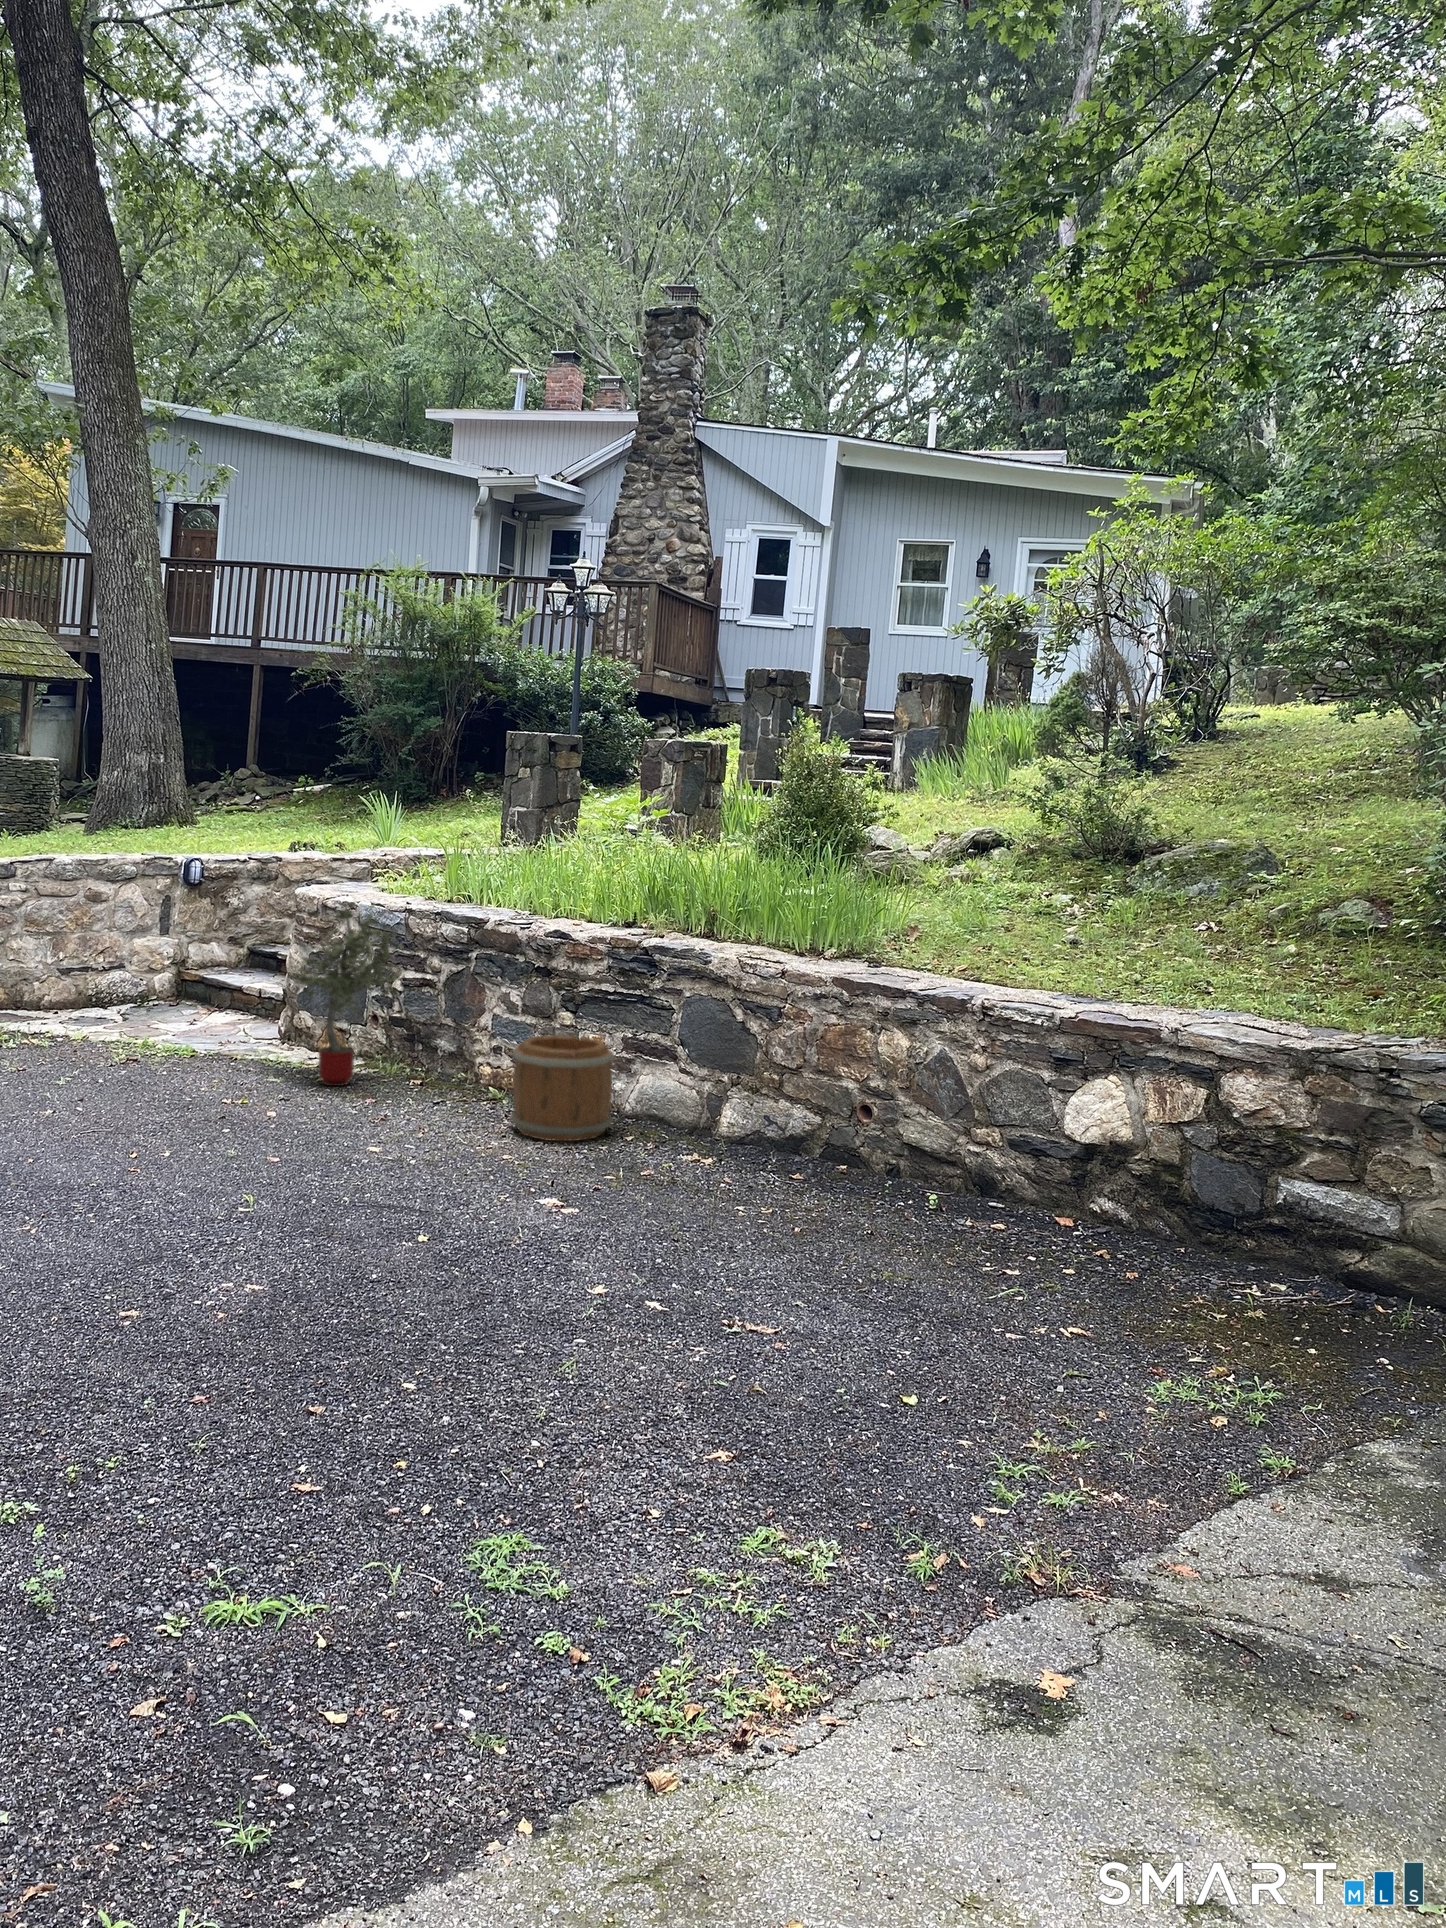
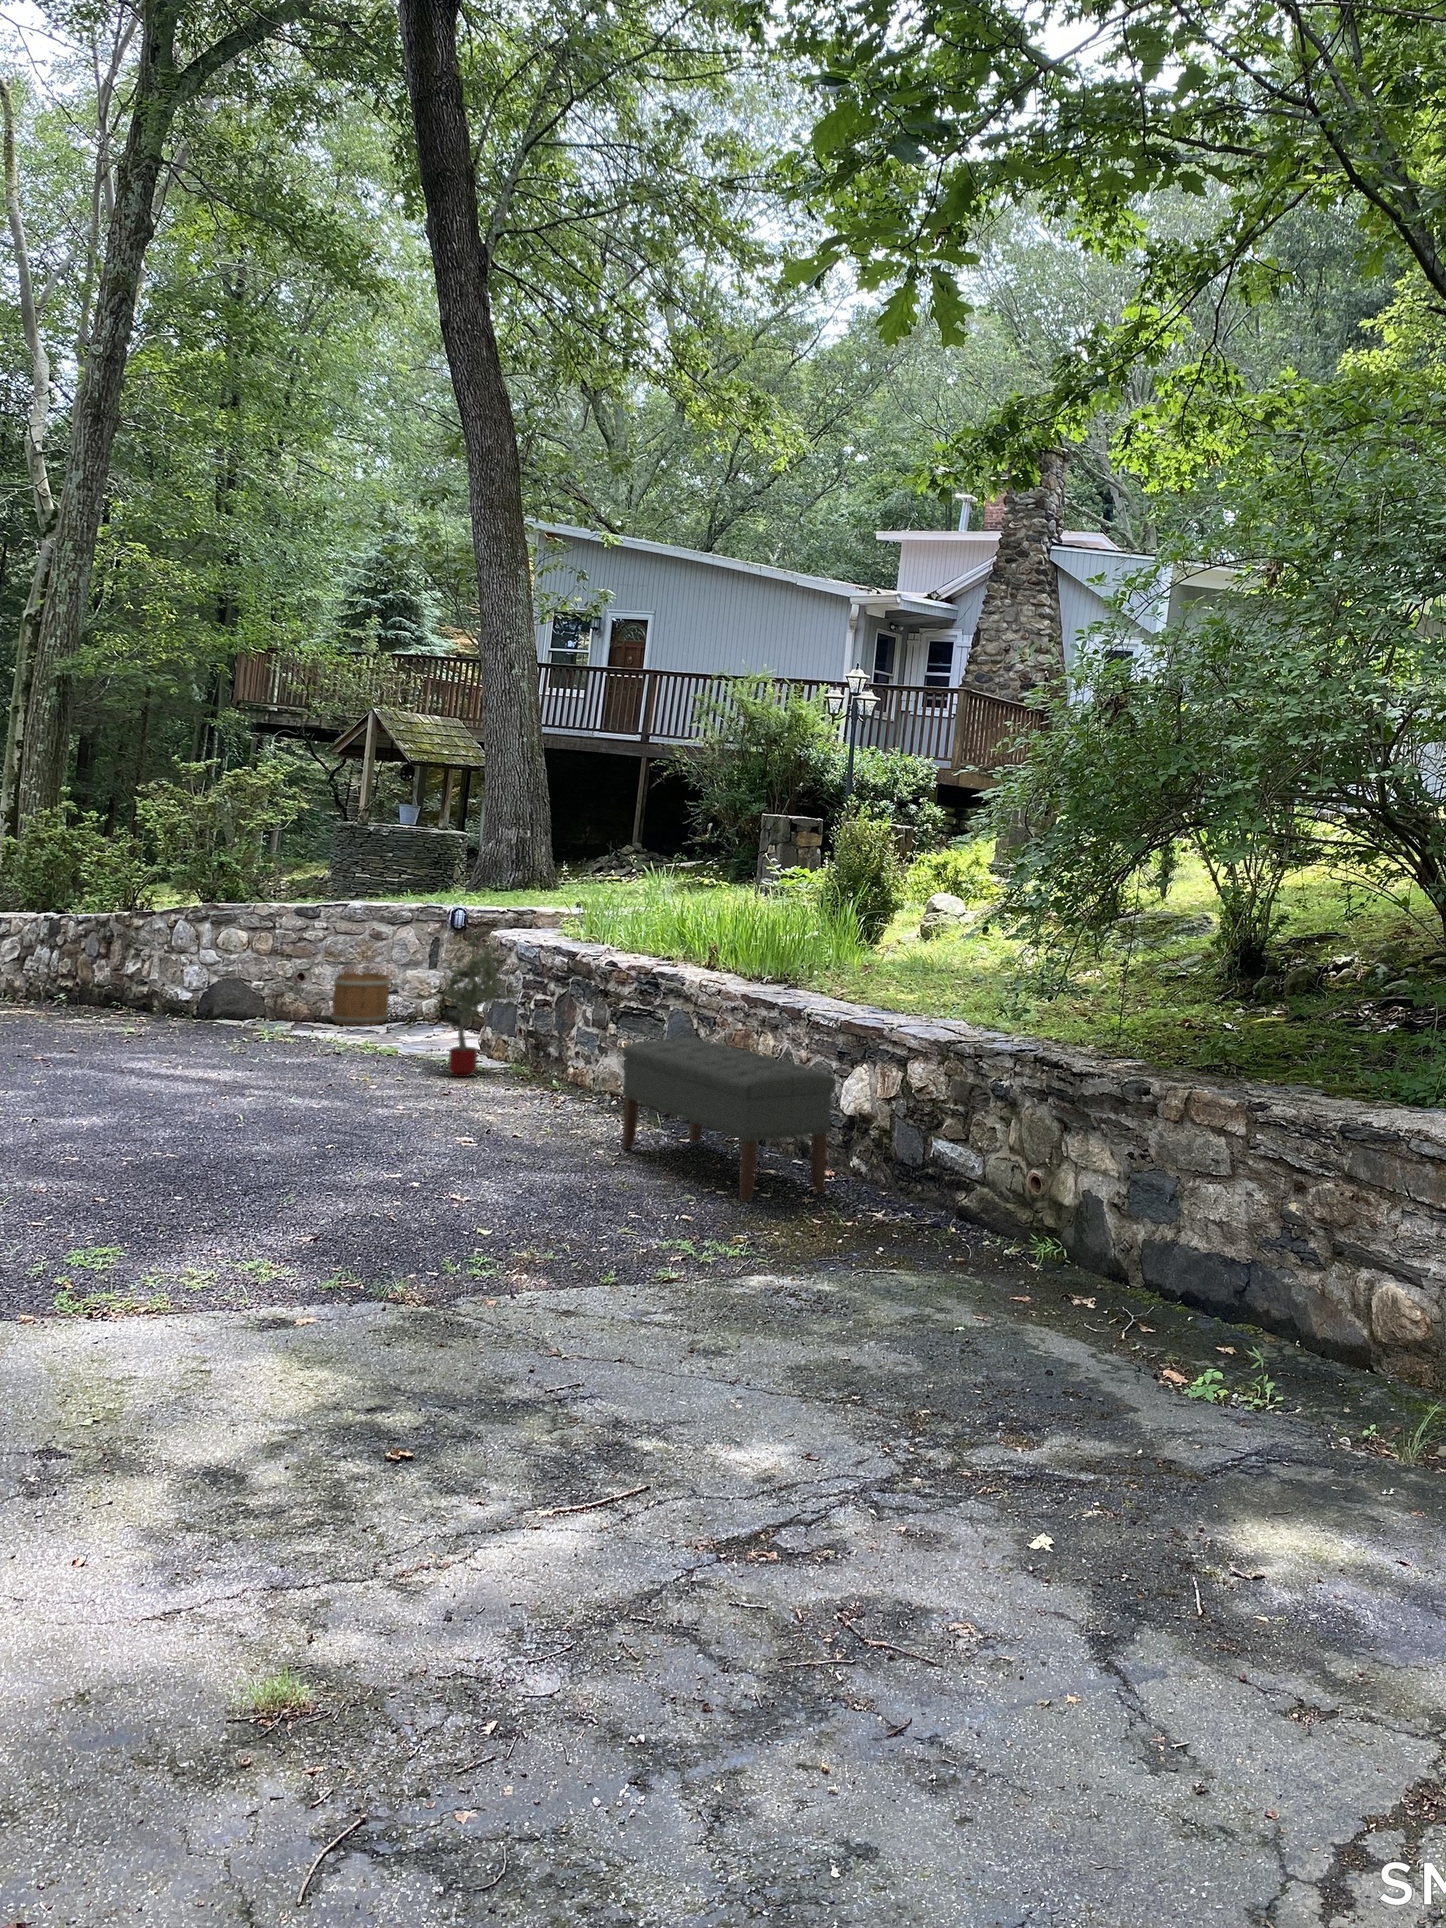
bucket: present [510,1035,614,1141] -> present [331,973,390,1026]
bench: none [705,1036,1054,1258] -> present [622,1038,835,1202]

